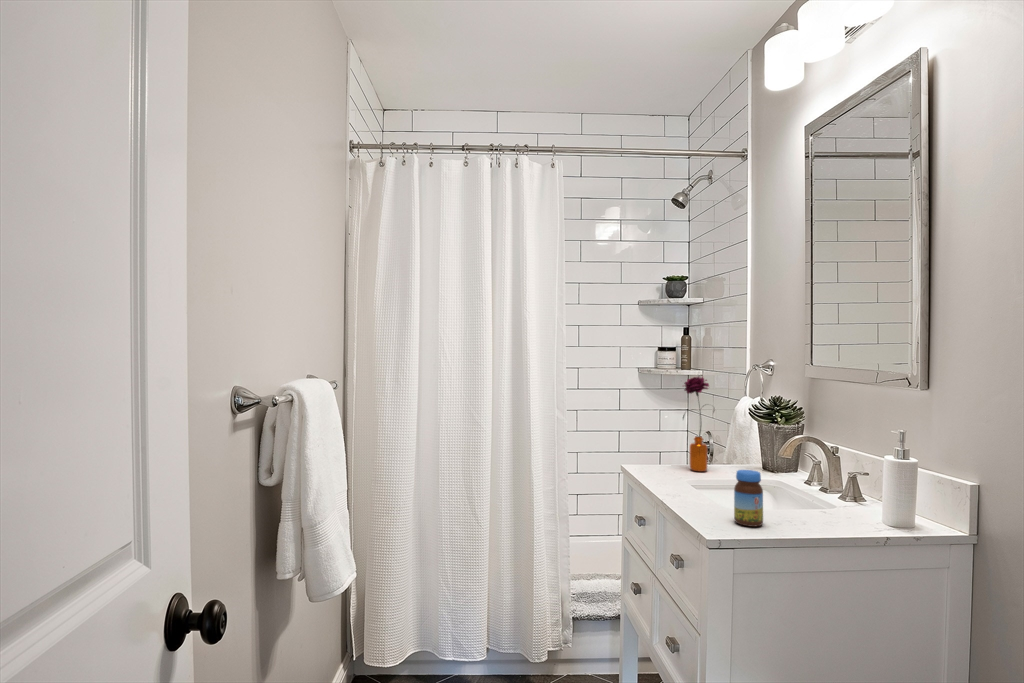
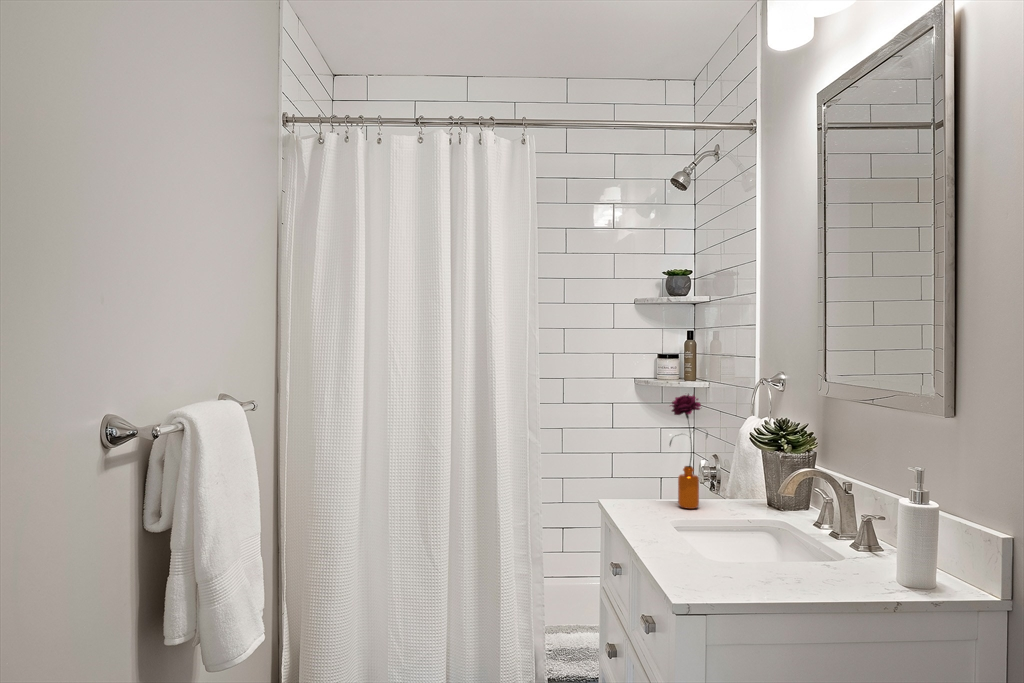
jar: present [734,470,763,527] -> none [713,516,748,588]

